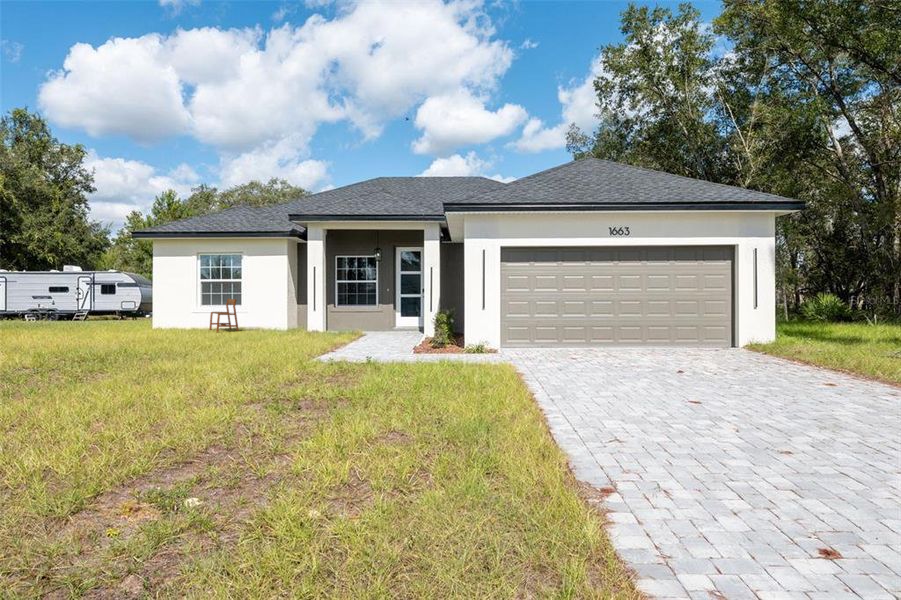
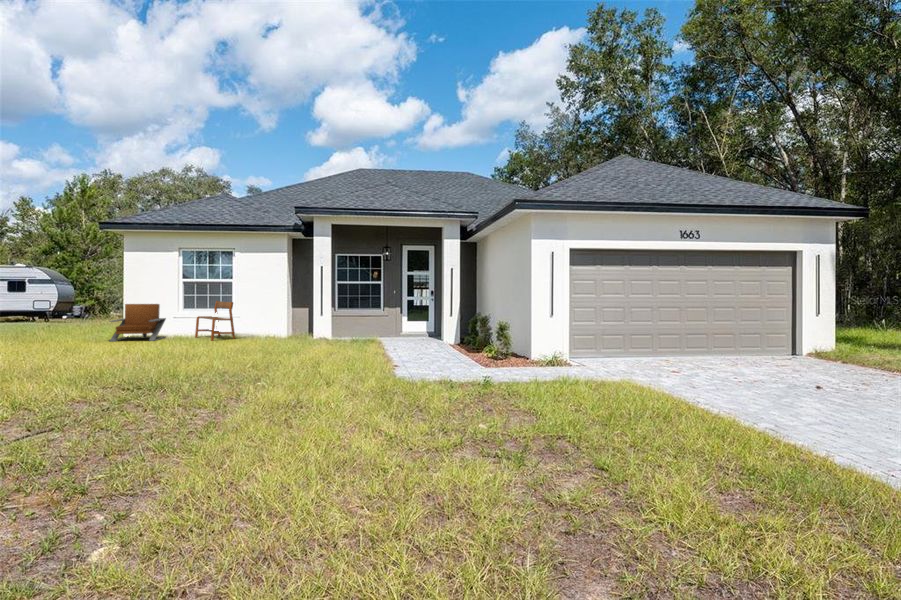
lounge chair: none [139,301,187,332] -> present [109,304,166,342]

